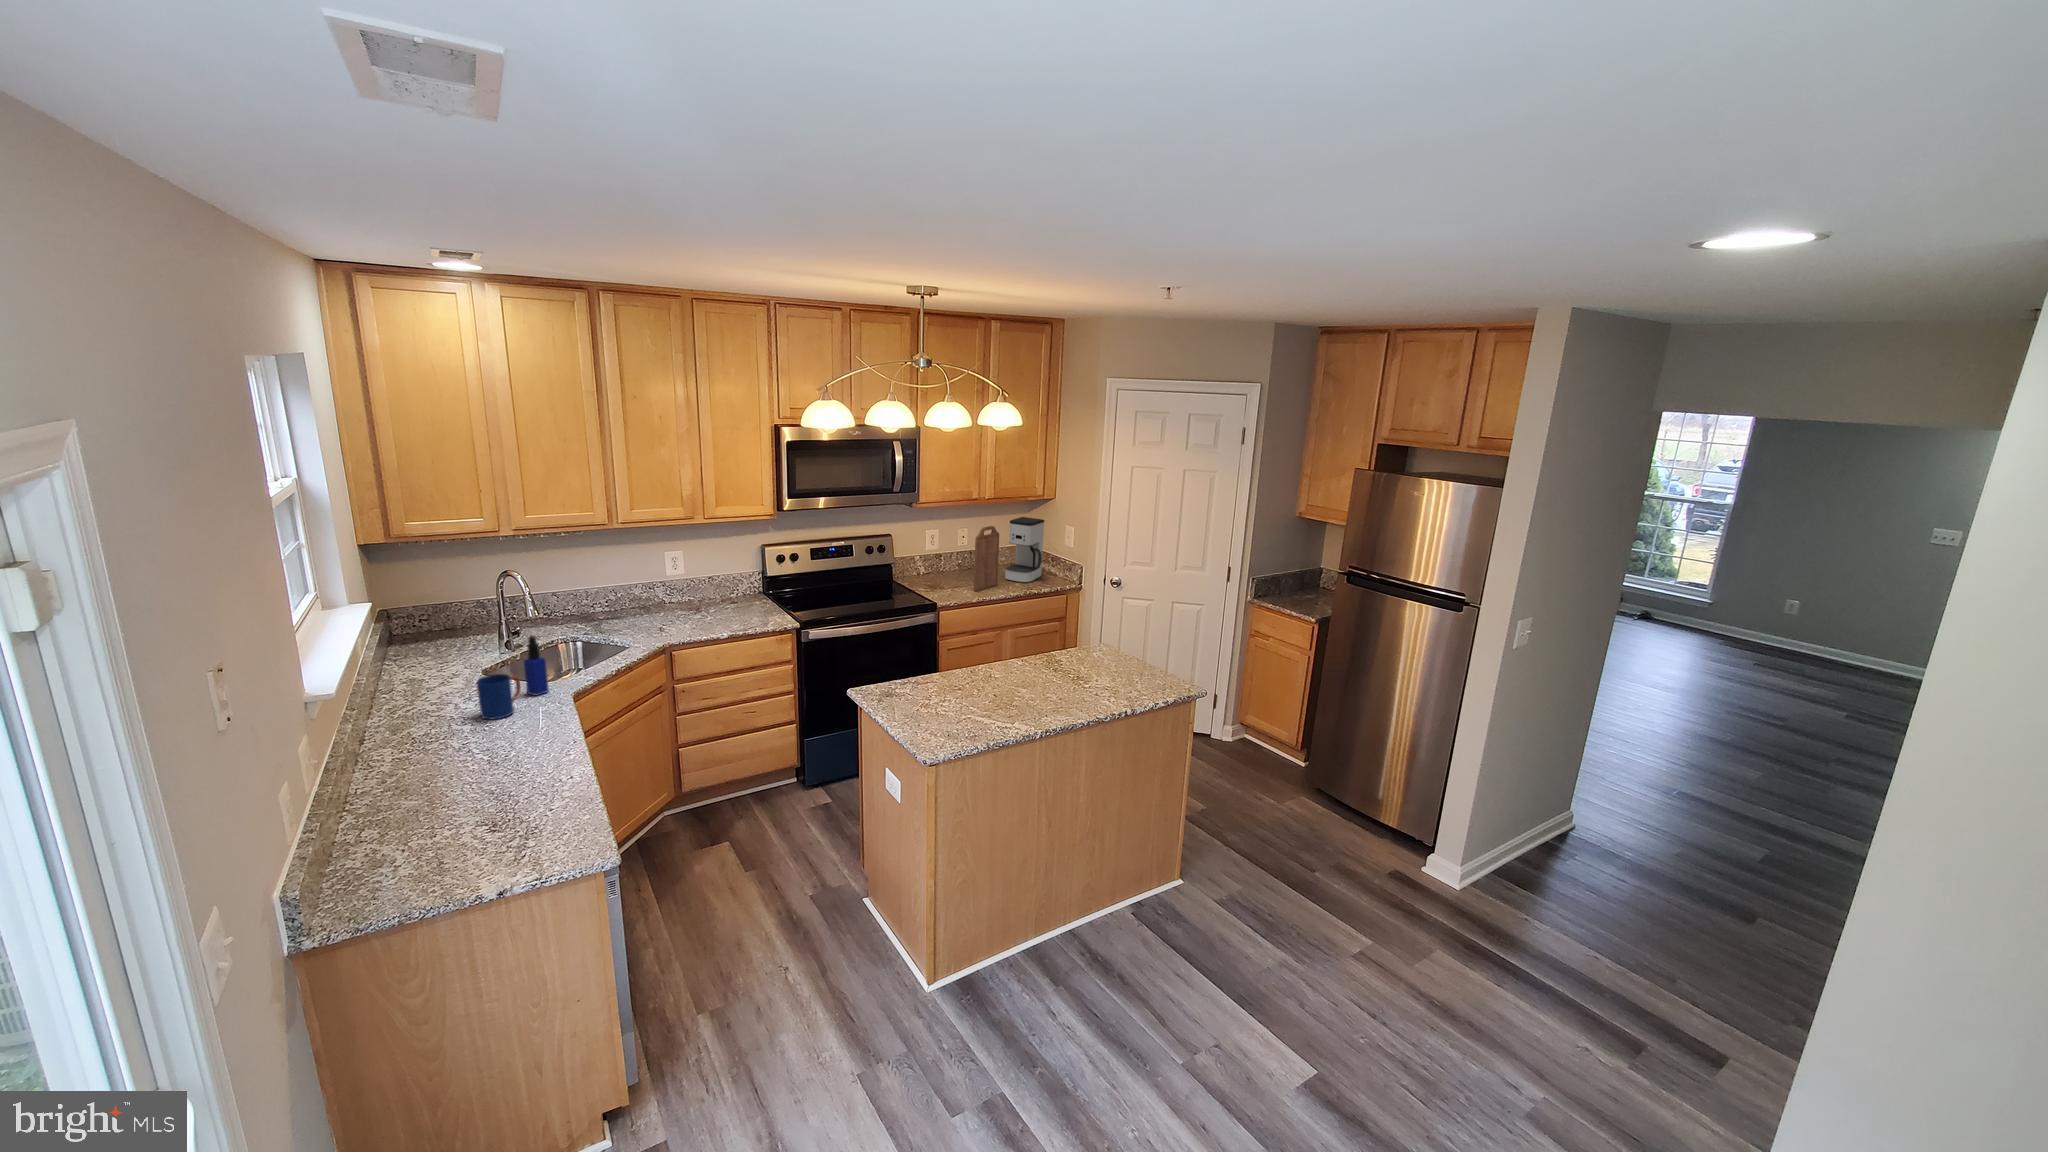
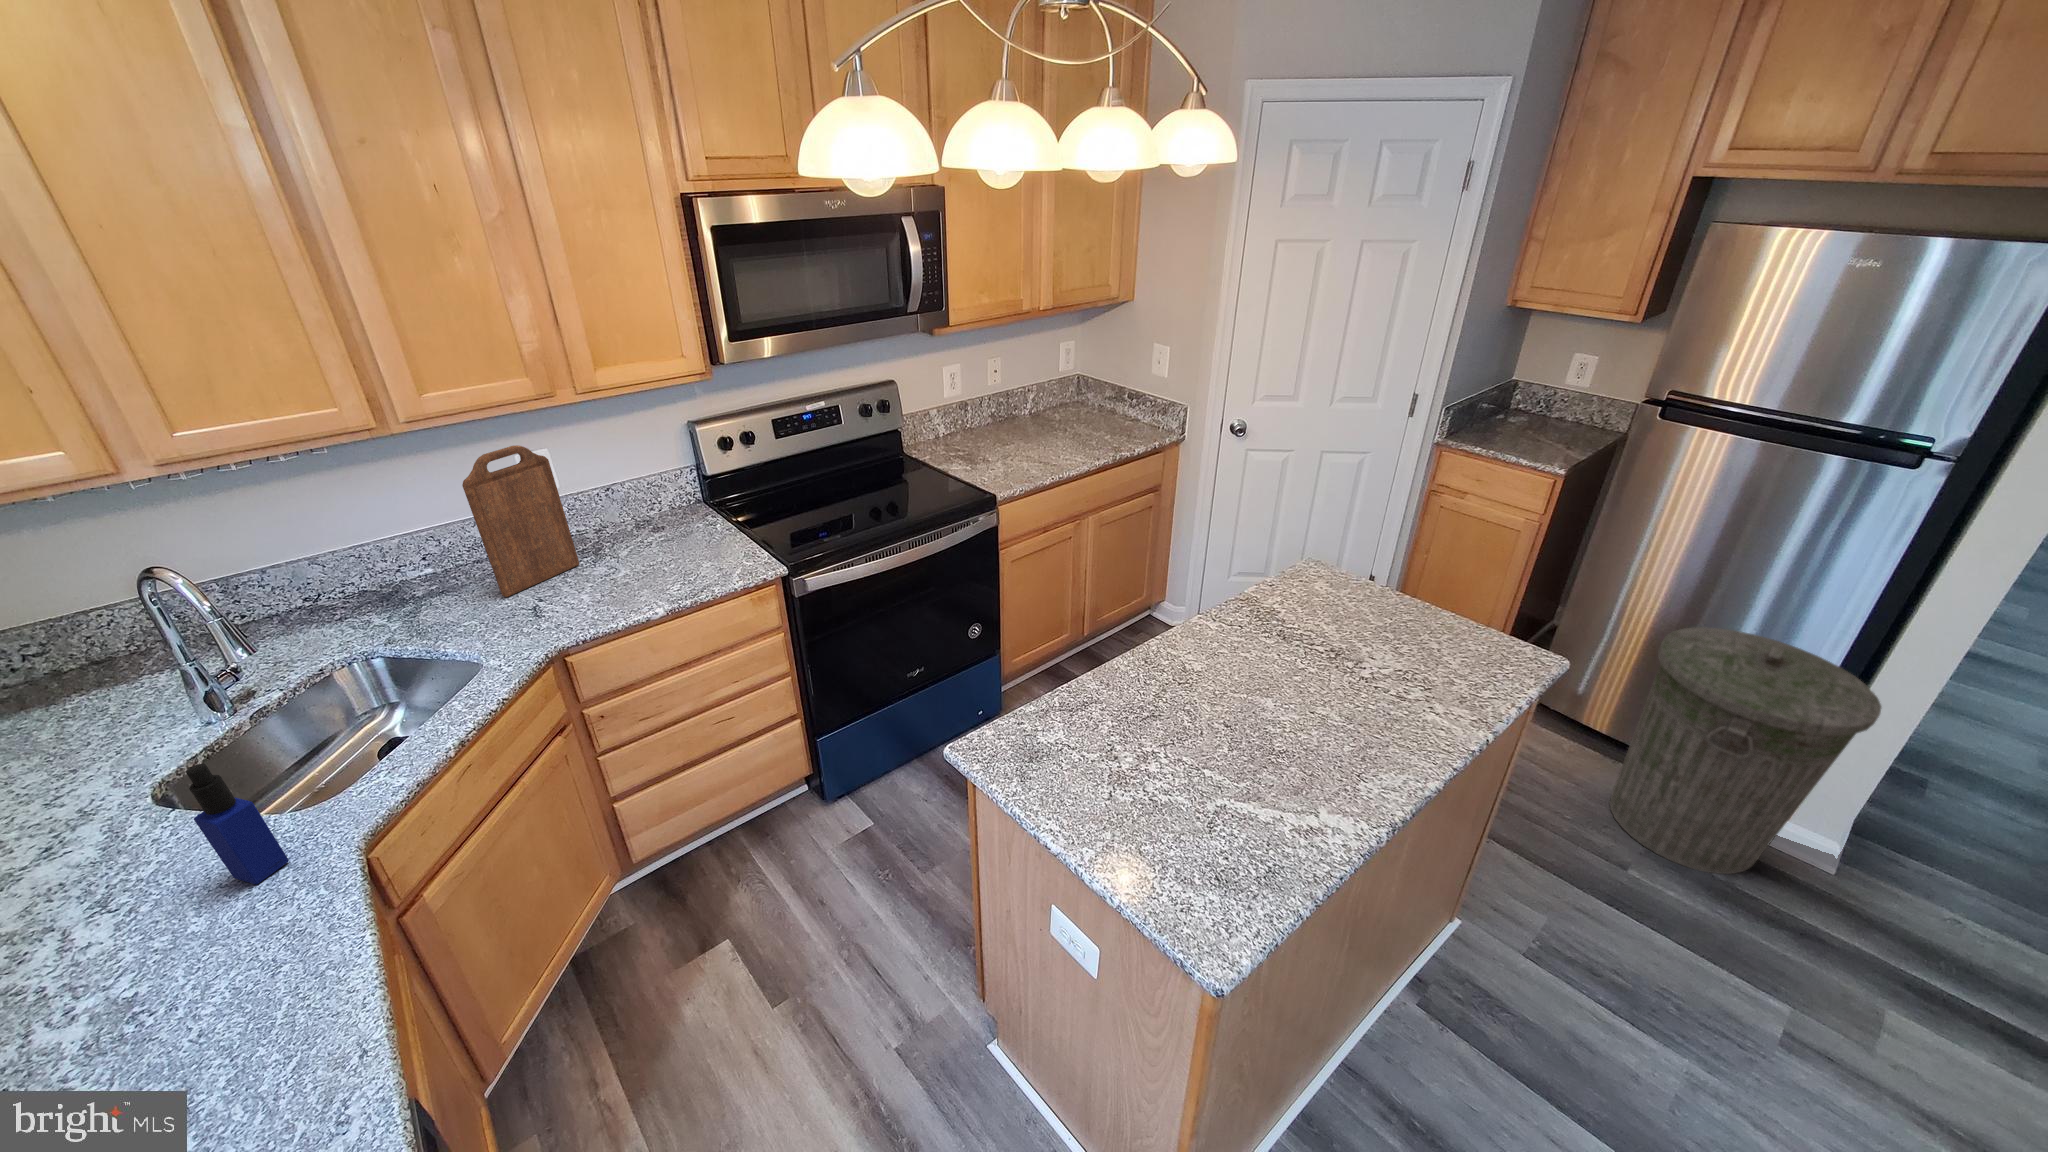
coffee maker: present [1005,517,1045,583] -> none [1069,334,1125,439]
cutting board: present [974,526,999,591] -> present [462,445,579,597]
mug: present [476,674,521,720] -> none [30,890,192,1023]
trash can: none [1328,717,1453,885] -> present [1610,627,1881,874]

